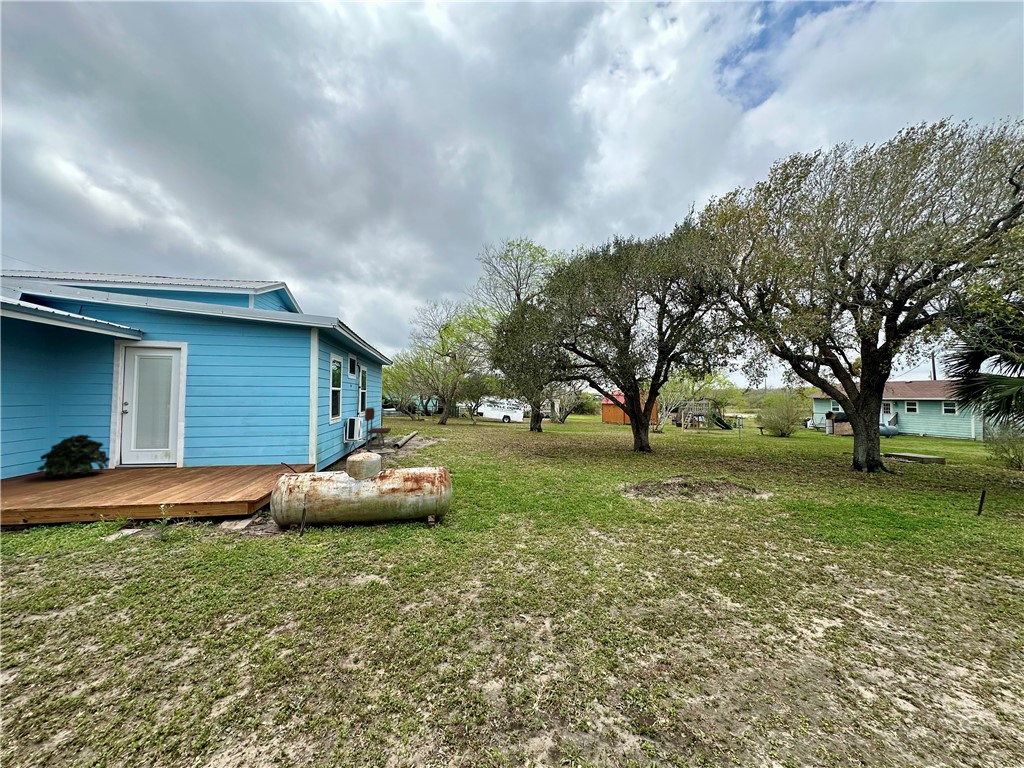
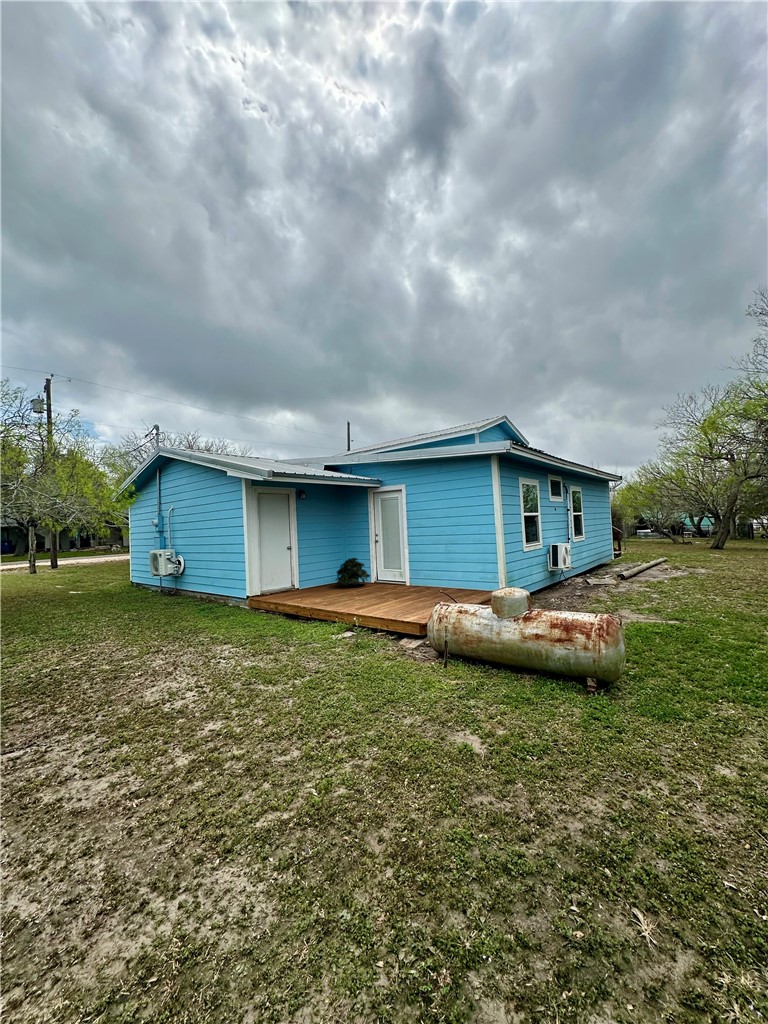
bench: present [365,408,391,449] -> none [581,531,617,579]

